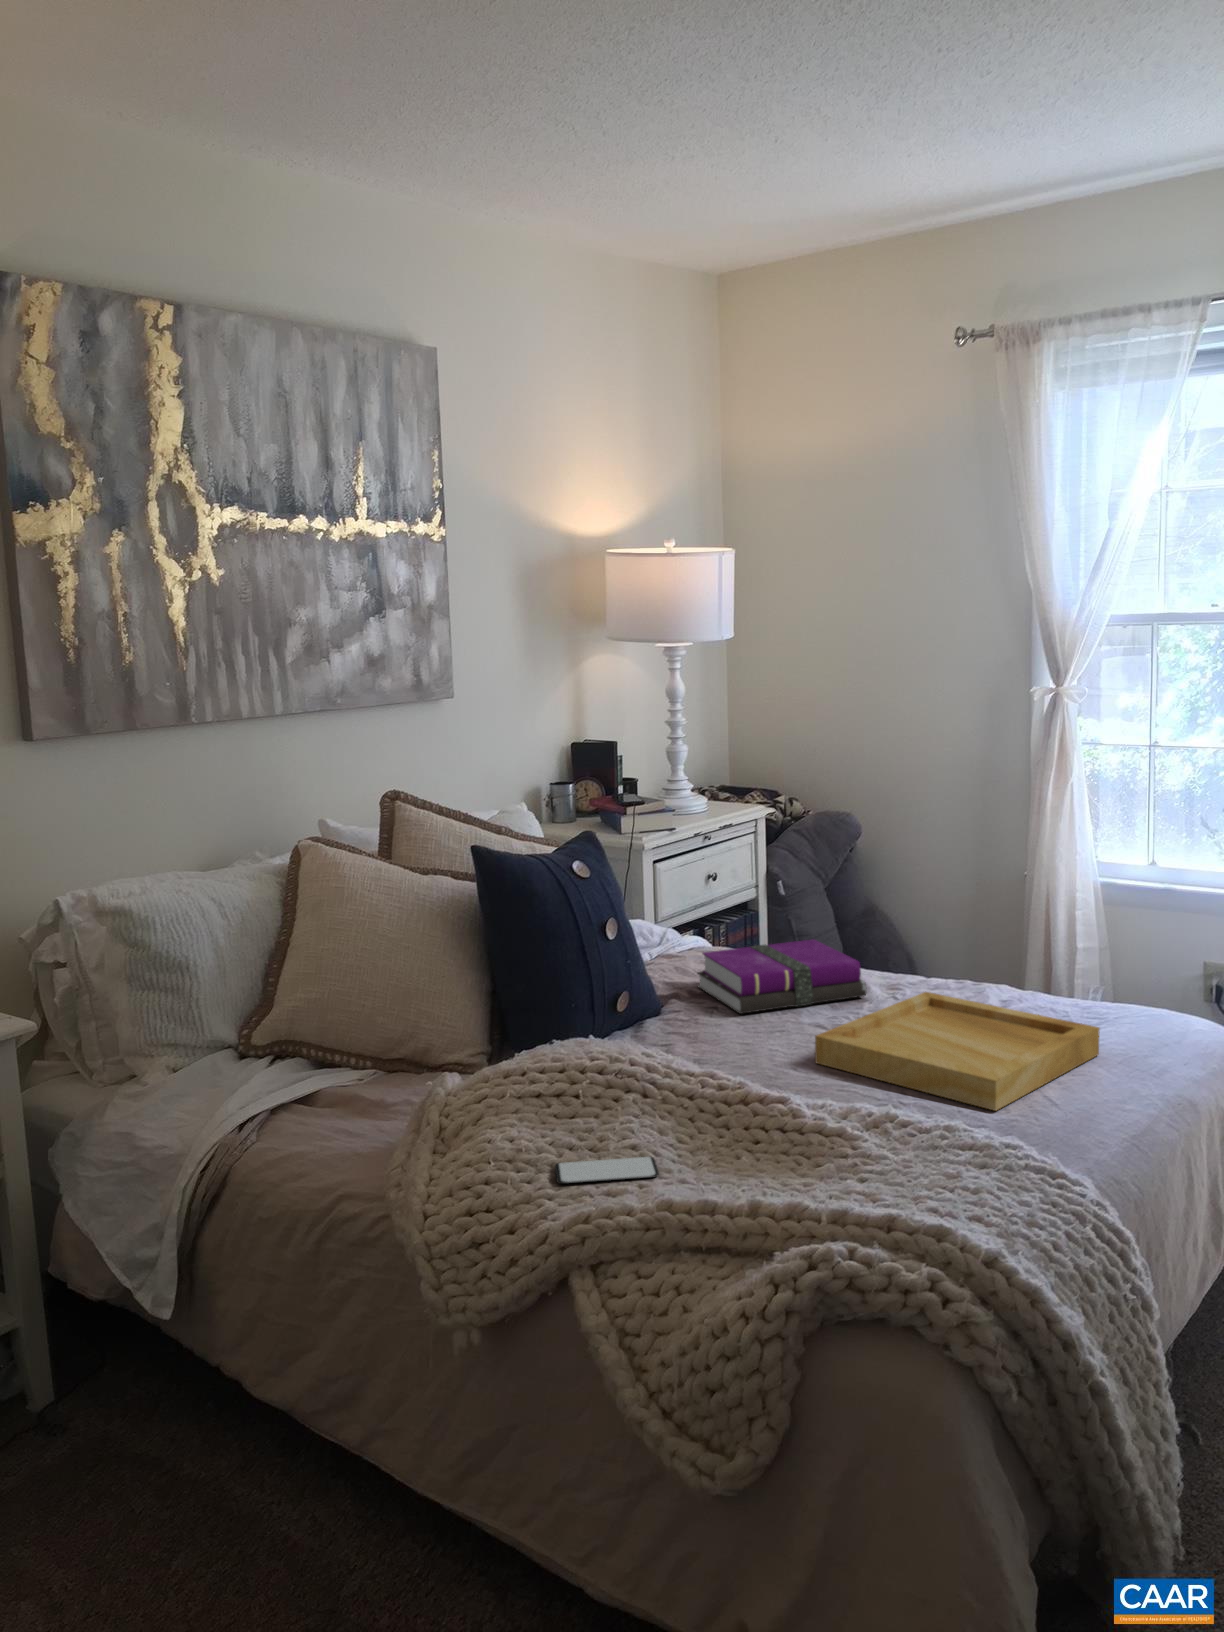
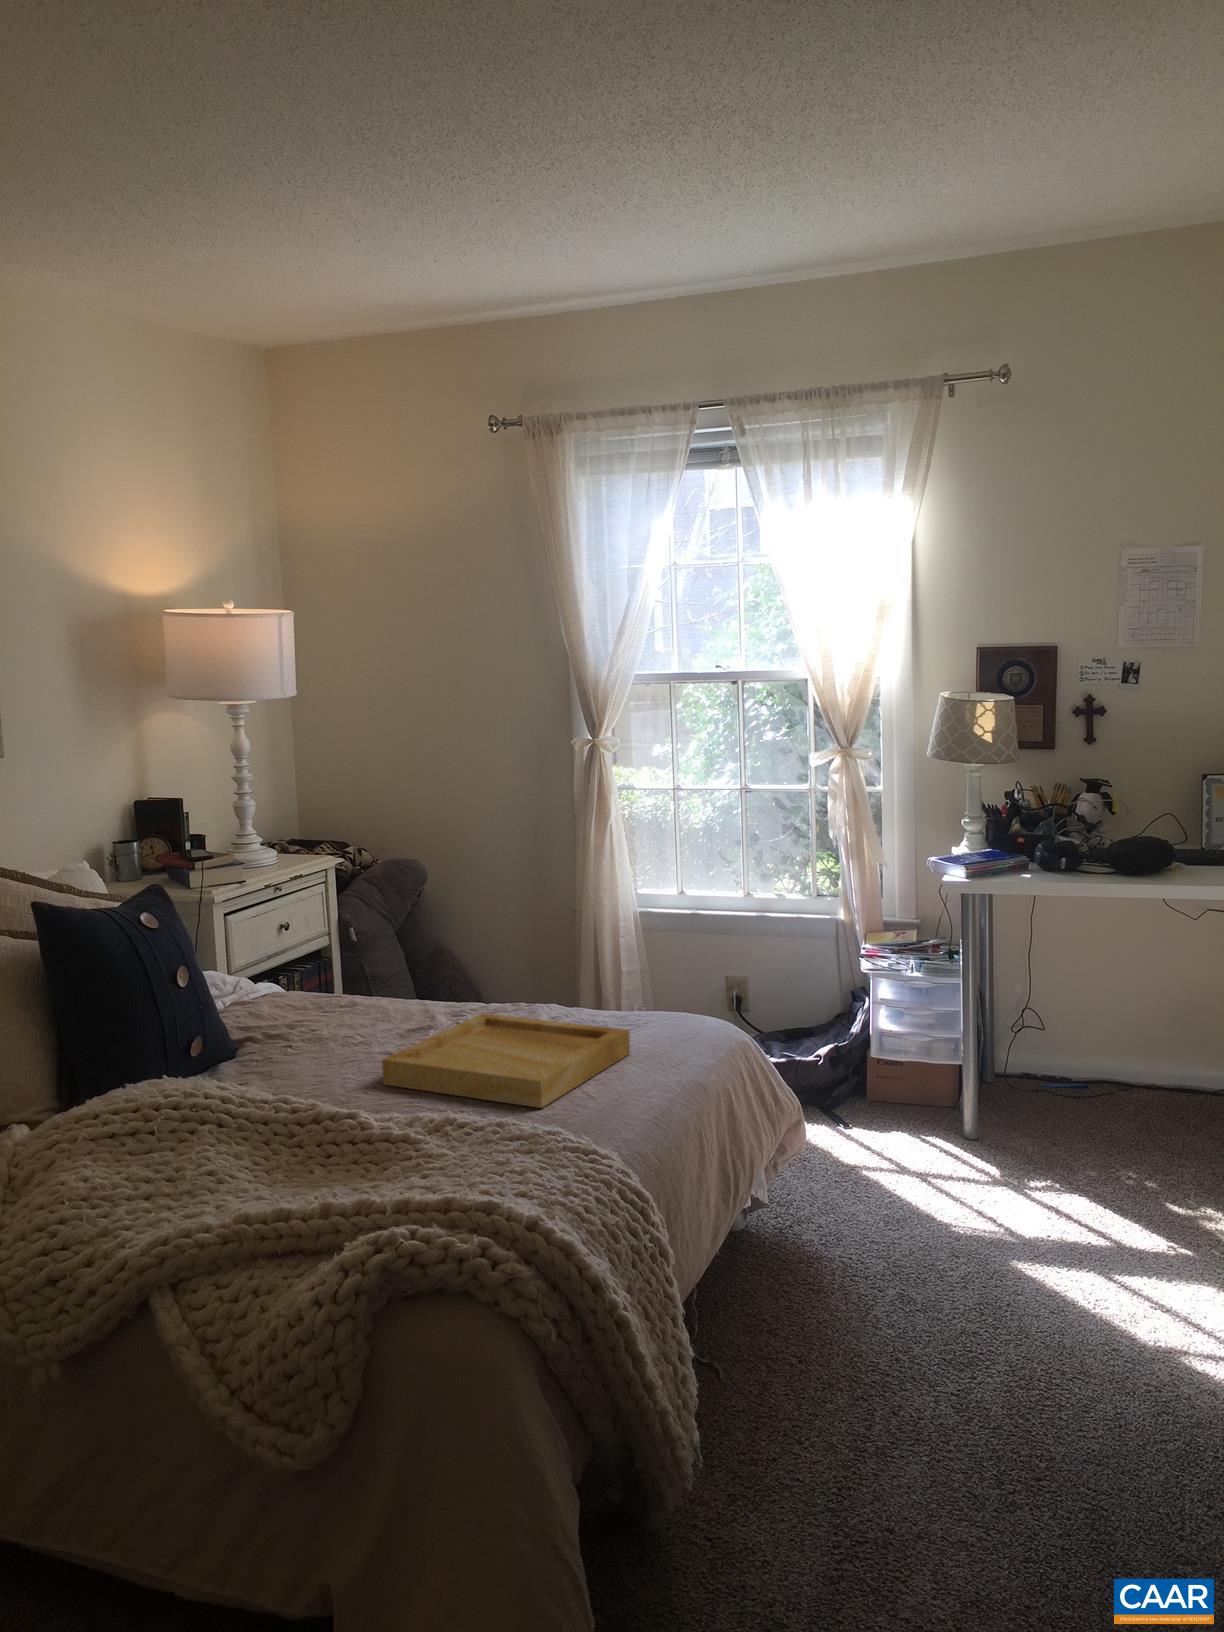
notebook: present [698,940,866,1014] -> none [270,975,430,1049]
smartphone: present [555,1157,659,1184] -> none [132,1179,235,1213]

